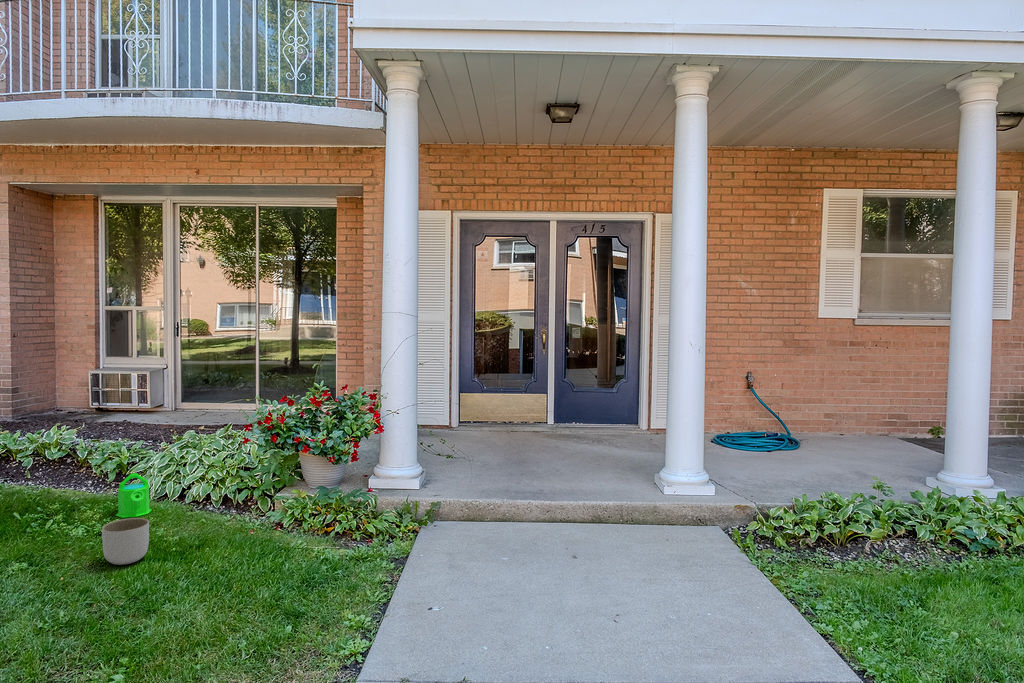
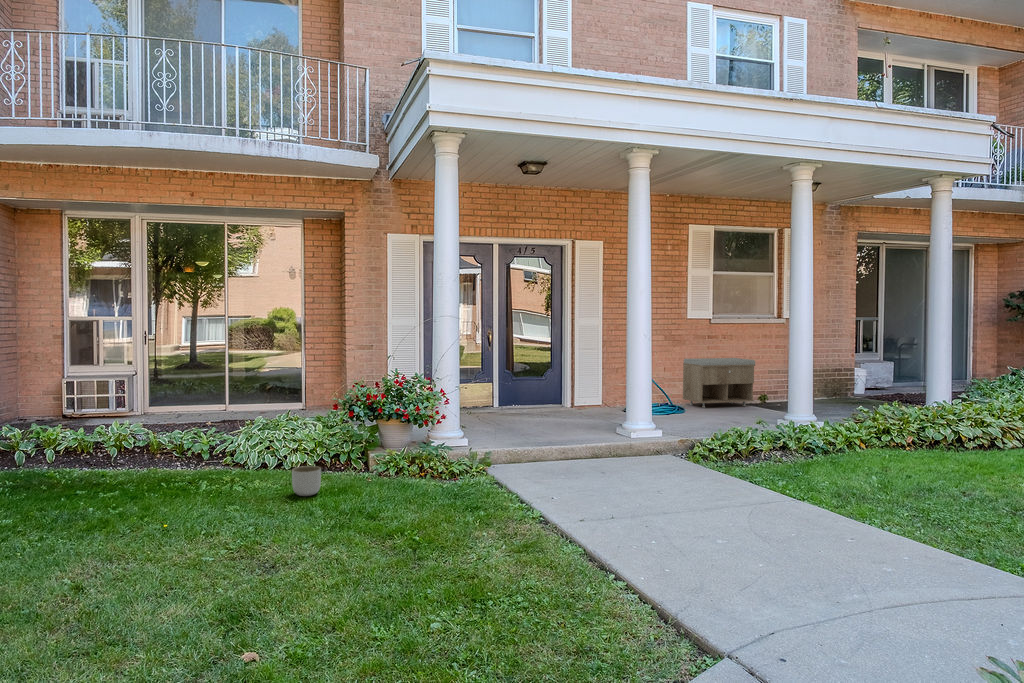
storage bench: none [807,373,921,444] -> present [683,358,755,408]
watering can: present [116,473,152,518] -> none [247,444,277,477]

